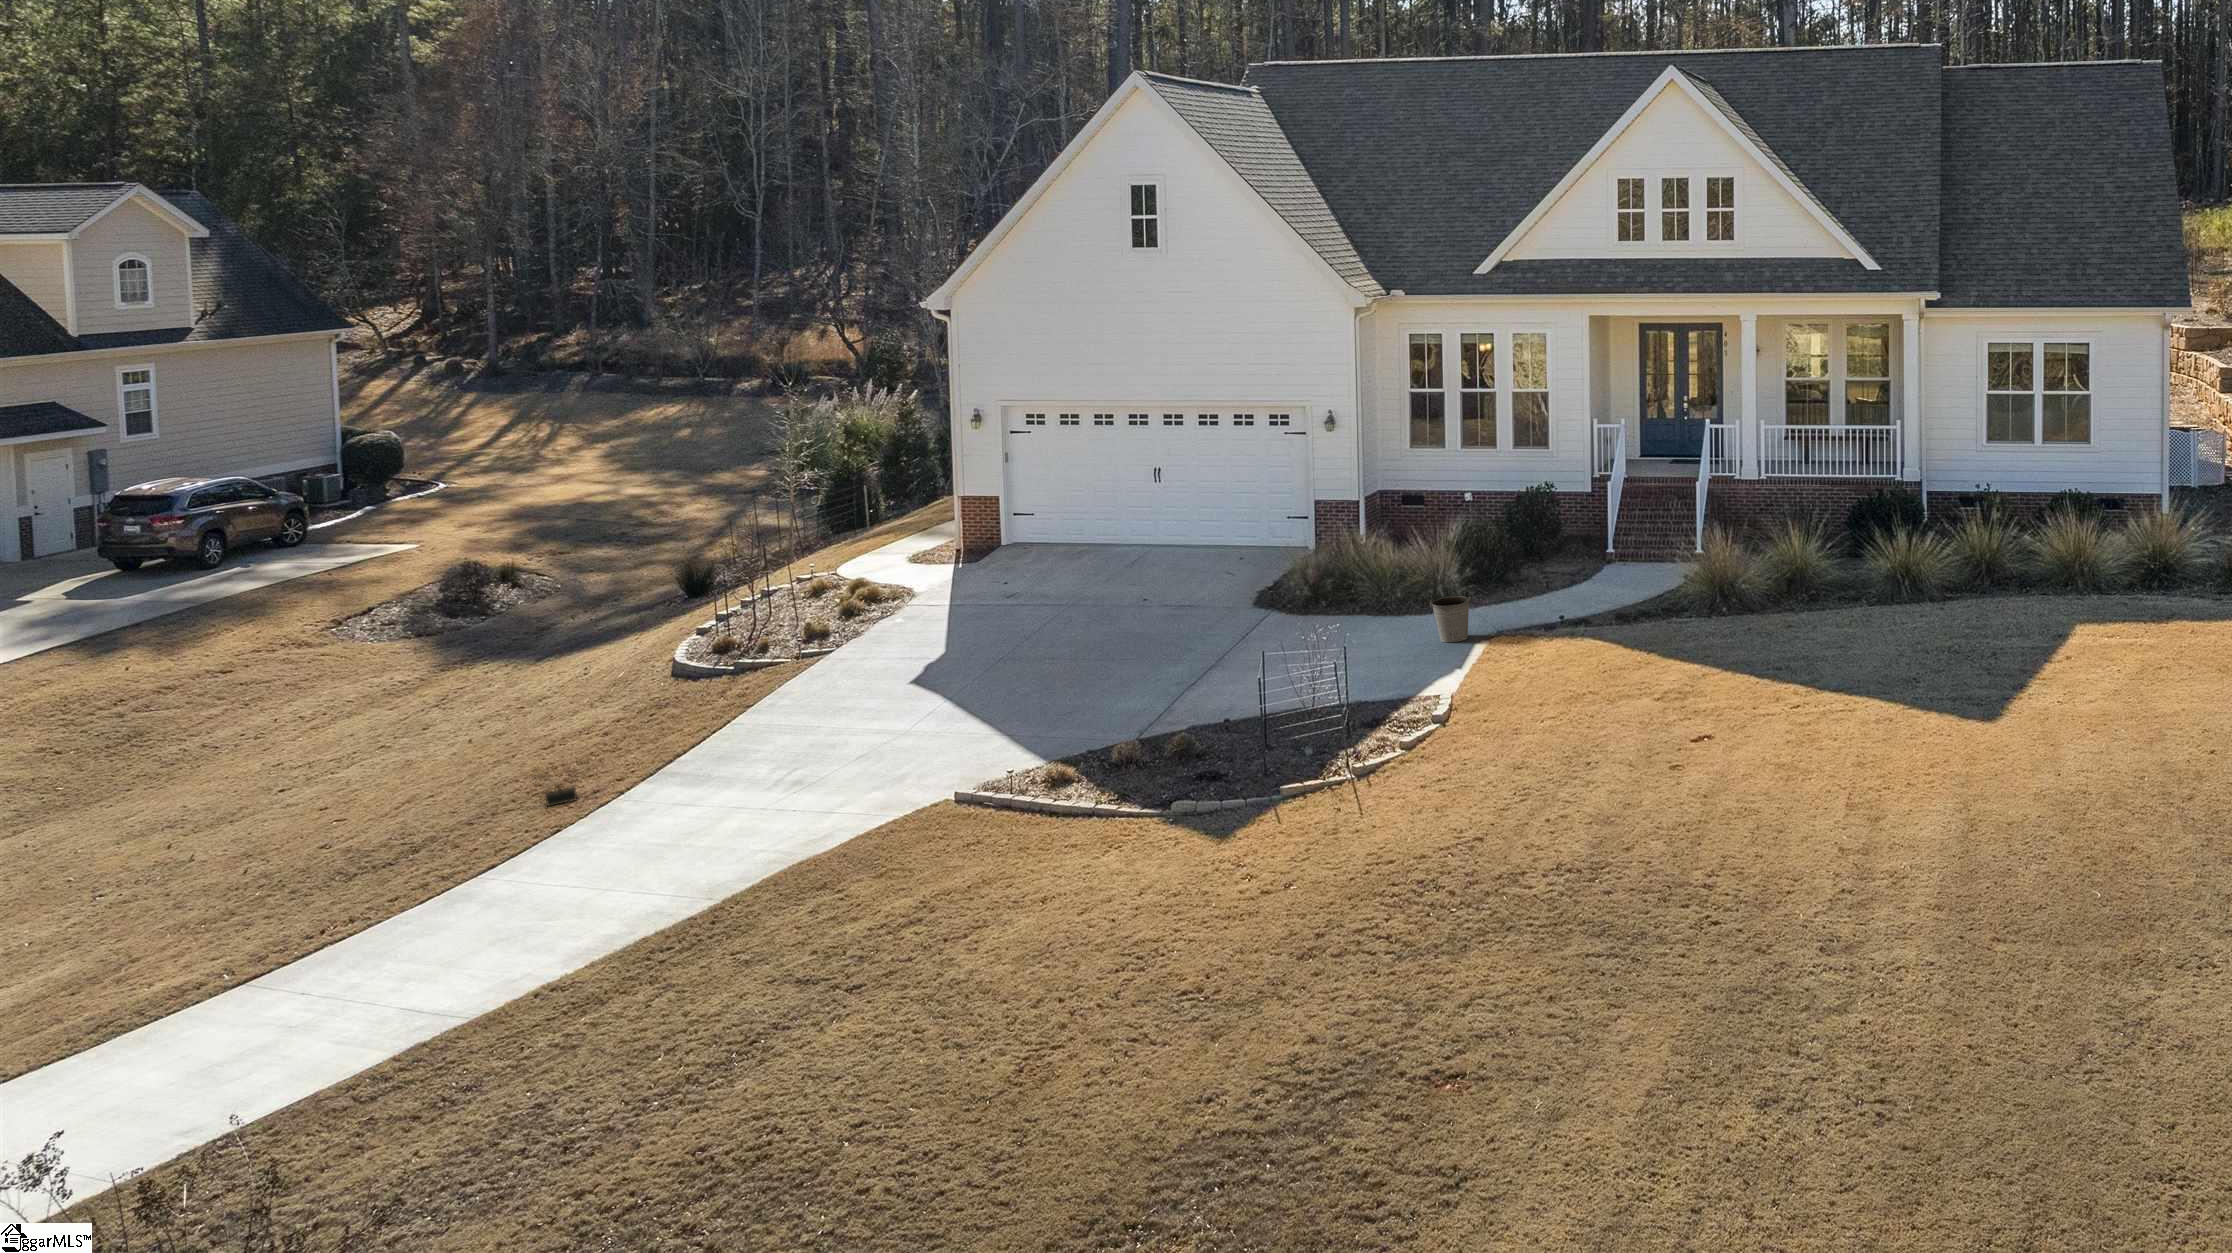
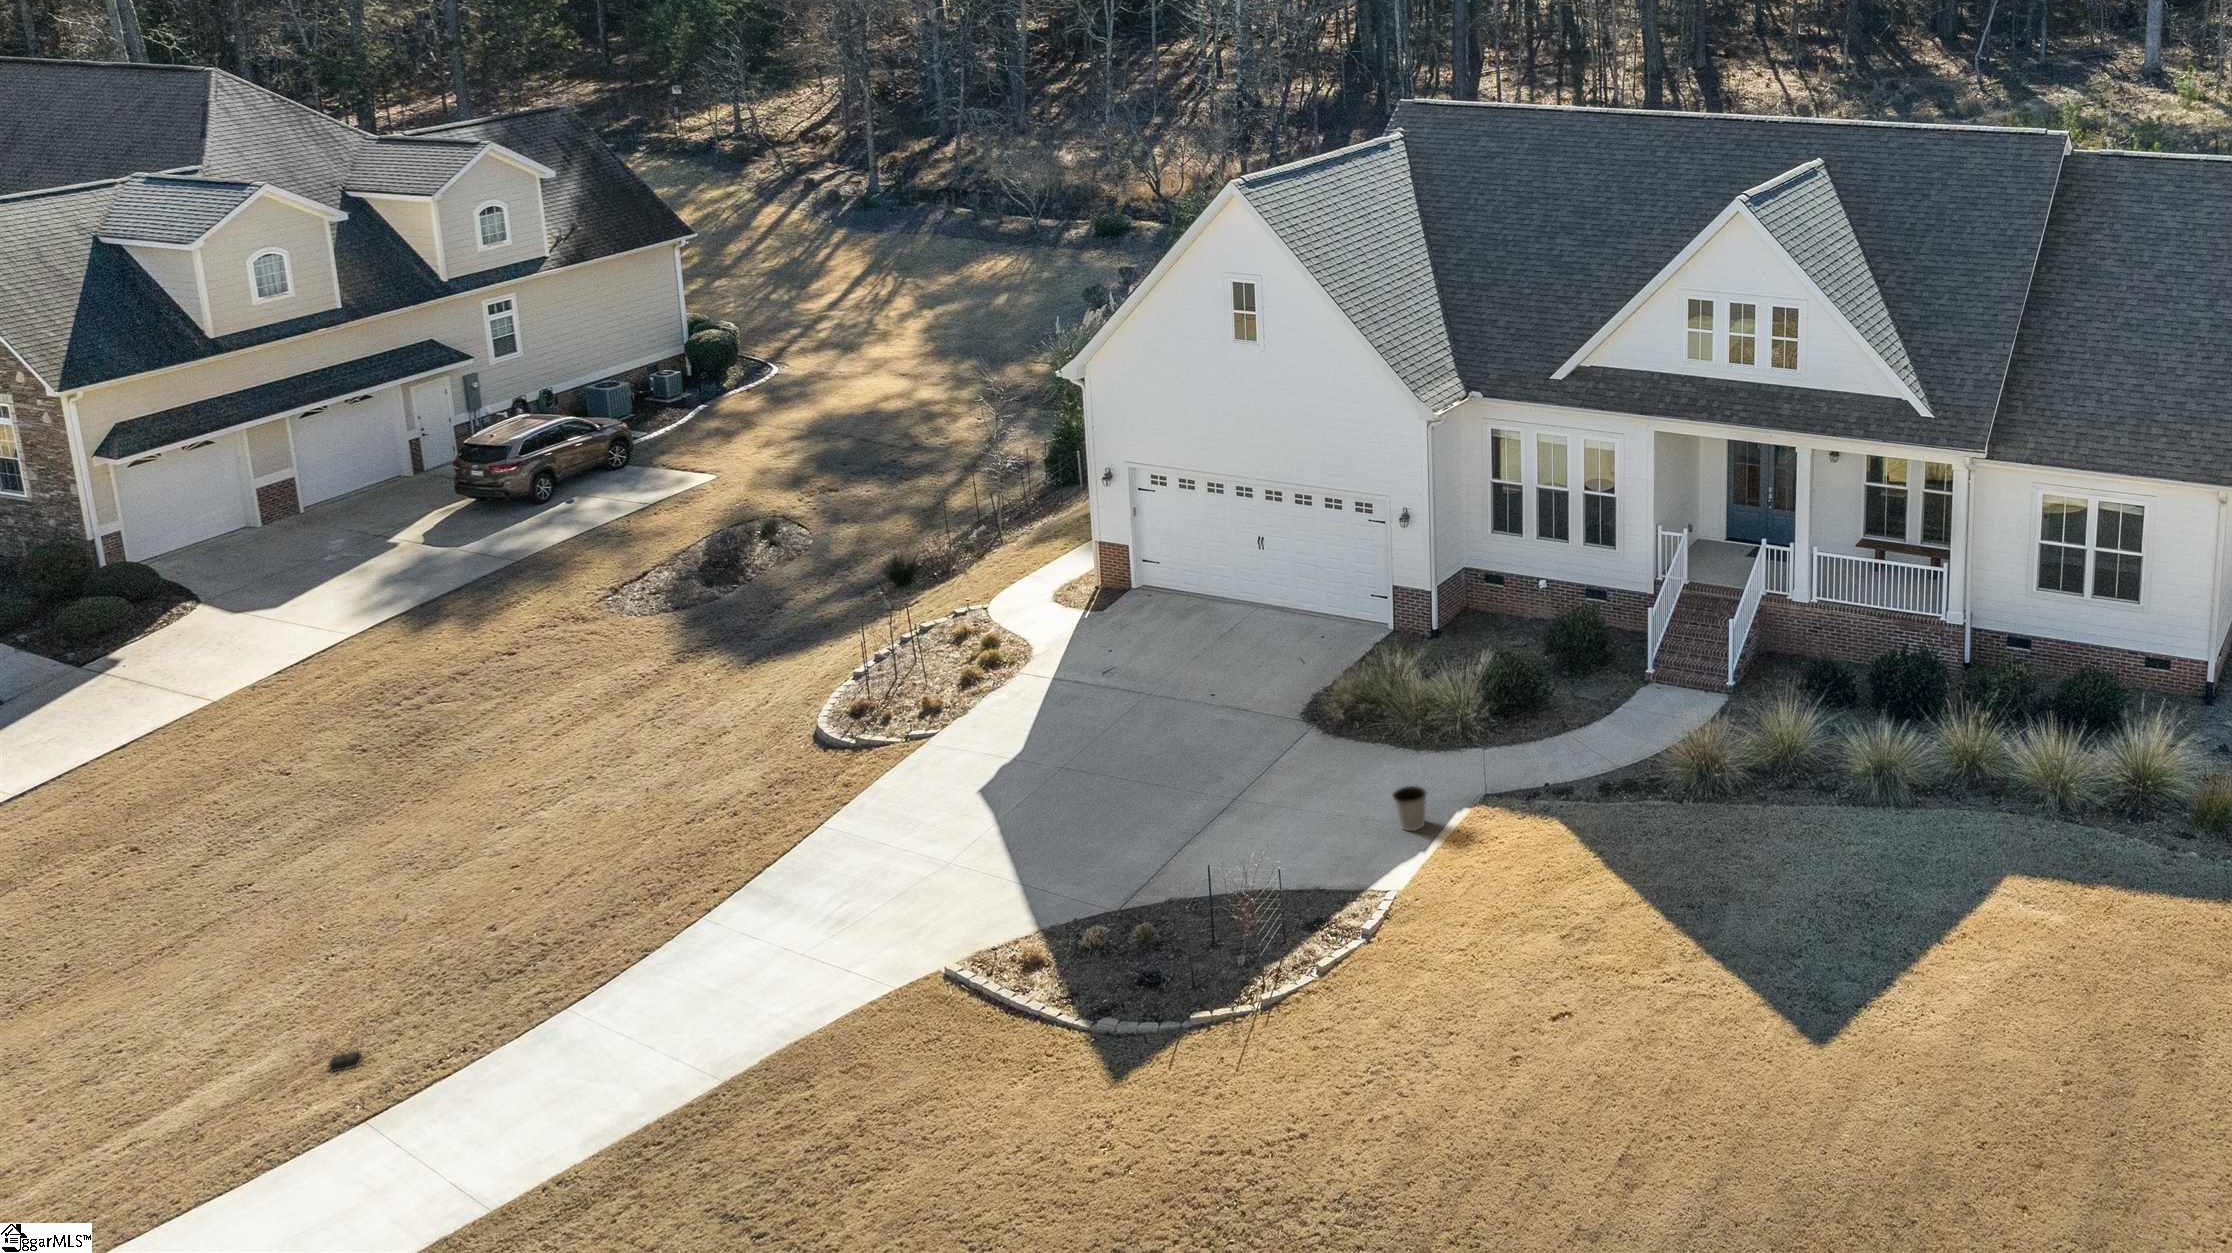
decorative plant: present [531,768,577,806] -> present [316,1038,362,1073]

